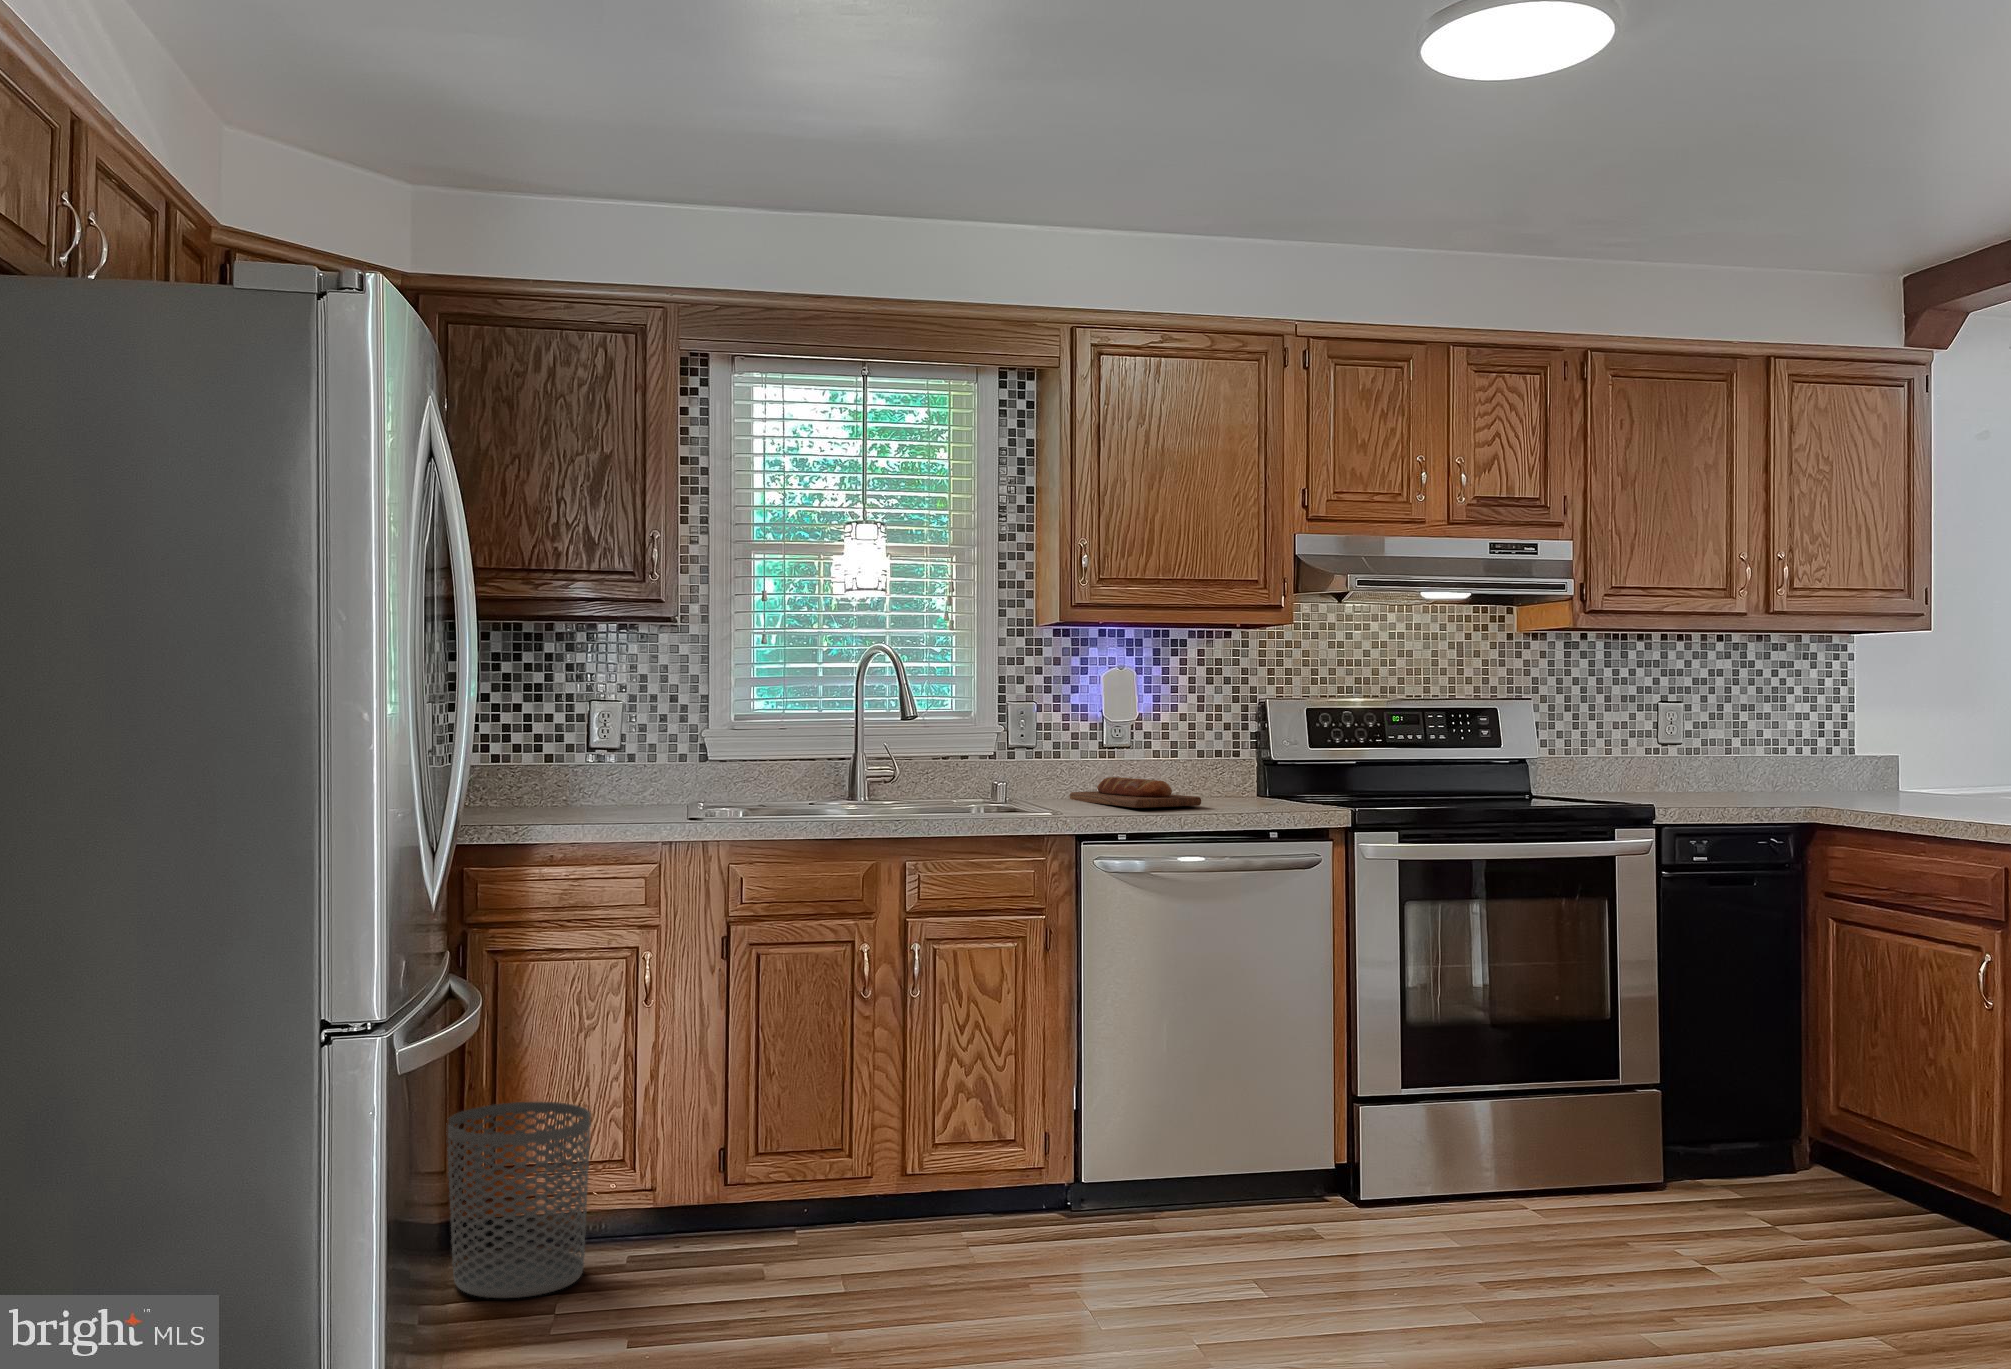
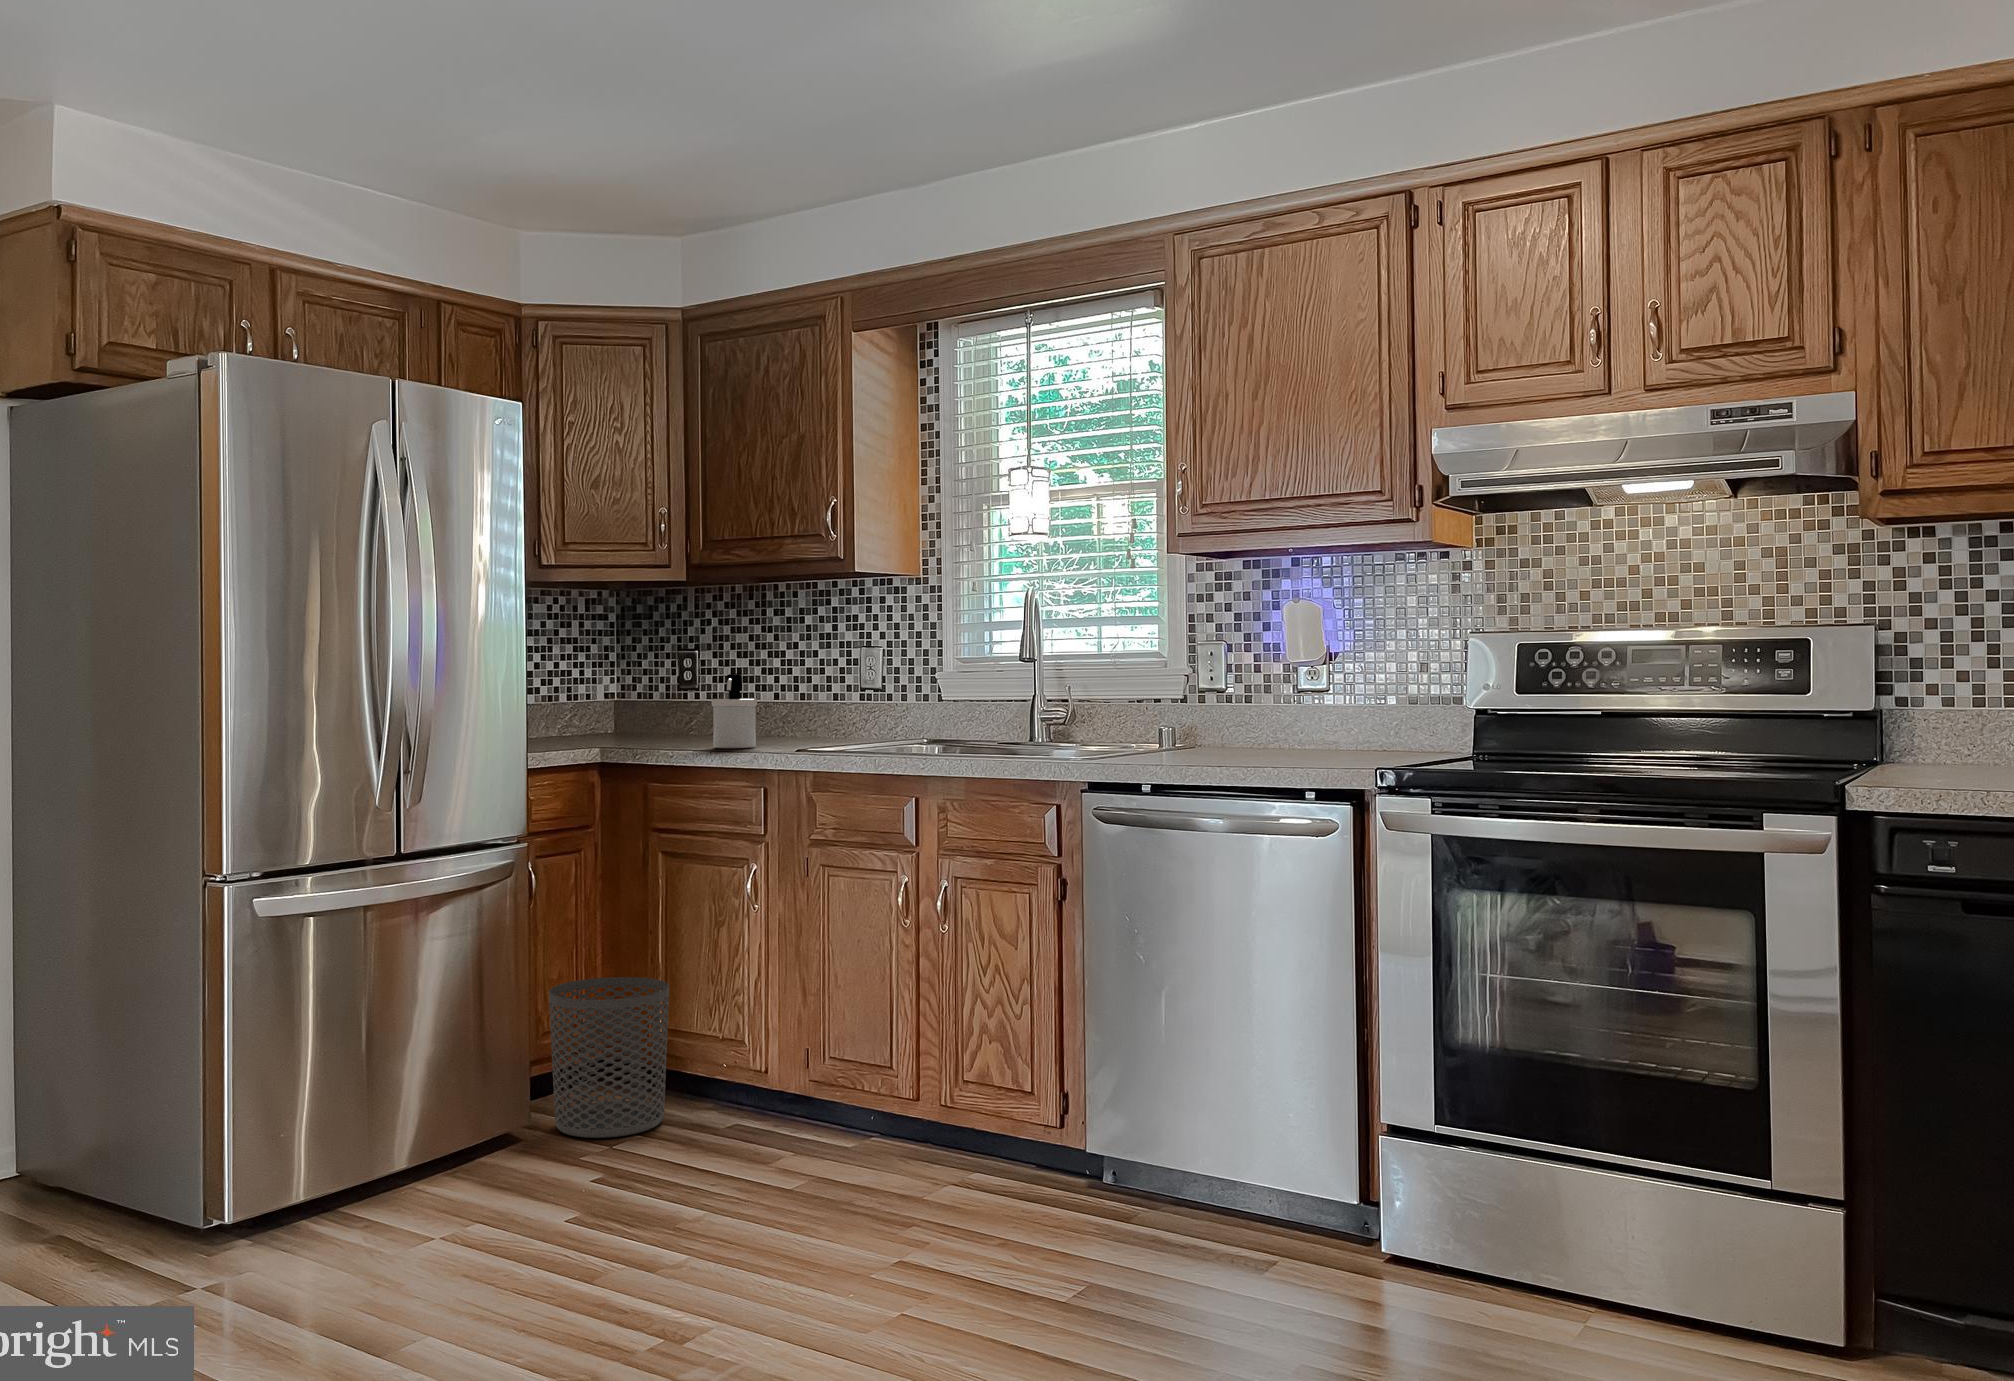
soap dispenser: none [536,737,598,824] -> present [712,674,757,748]
bread loaf: present [1070,777,1201,808] -> none [1214,724,1320,755]

